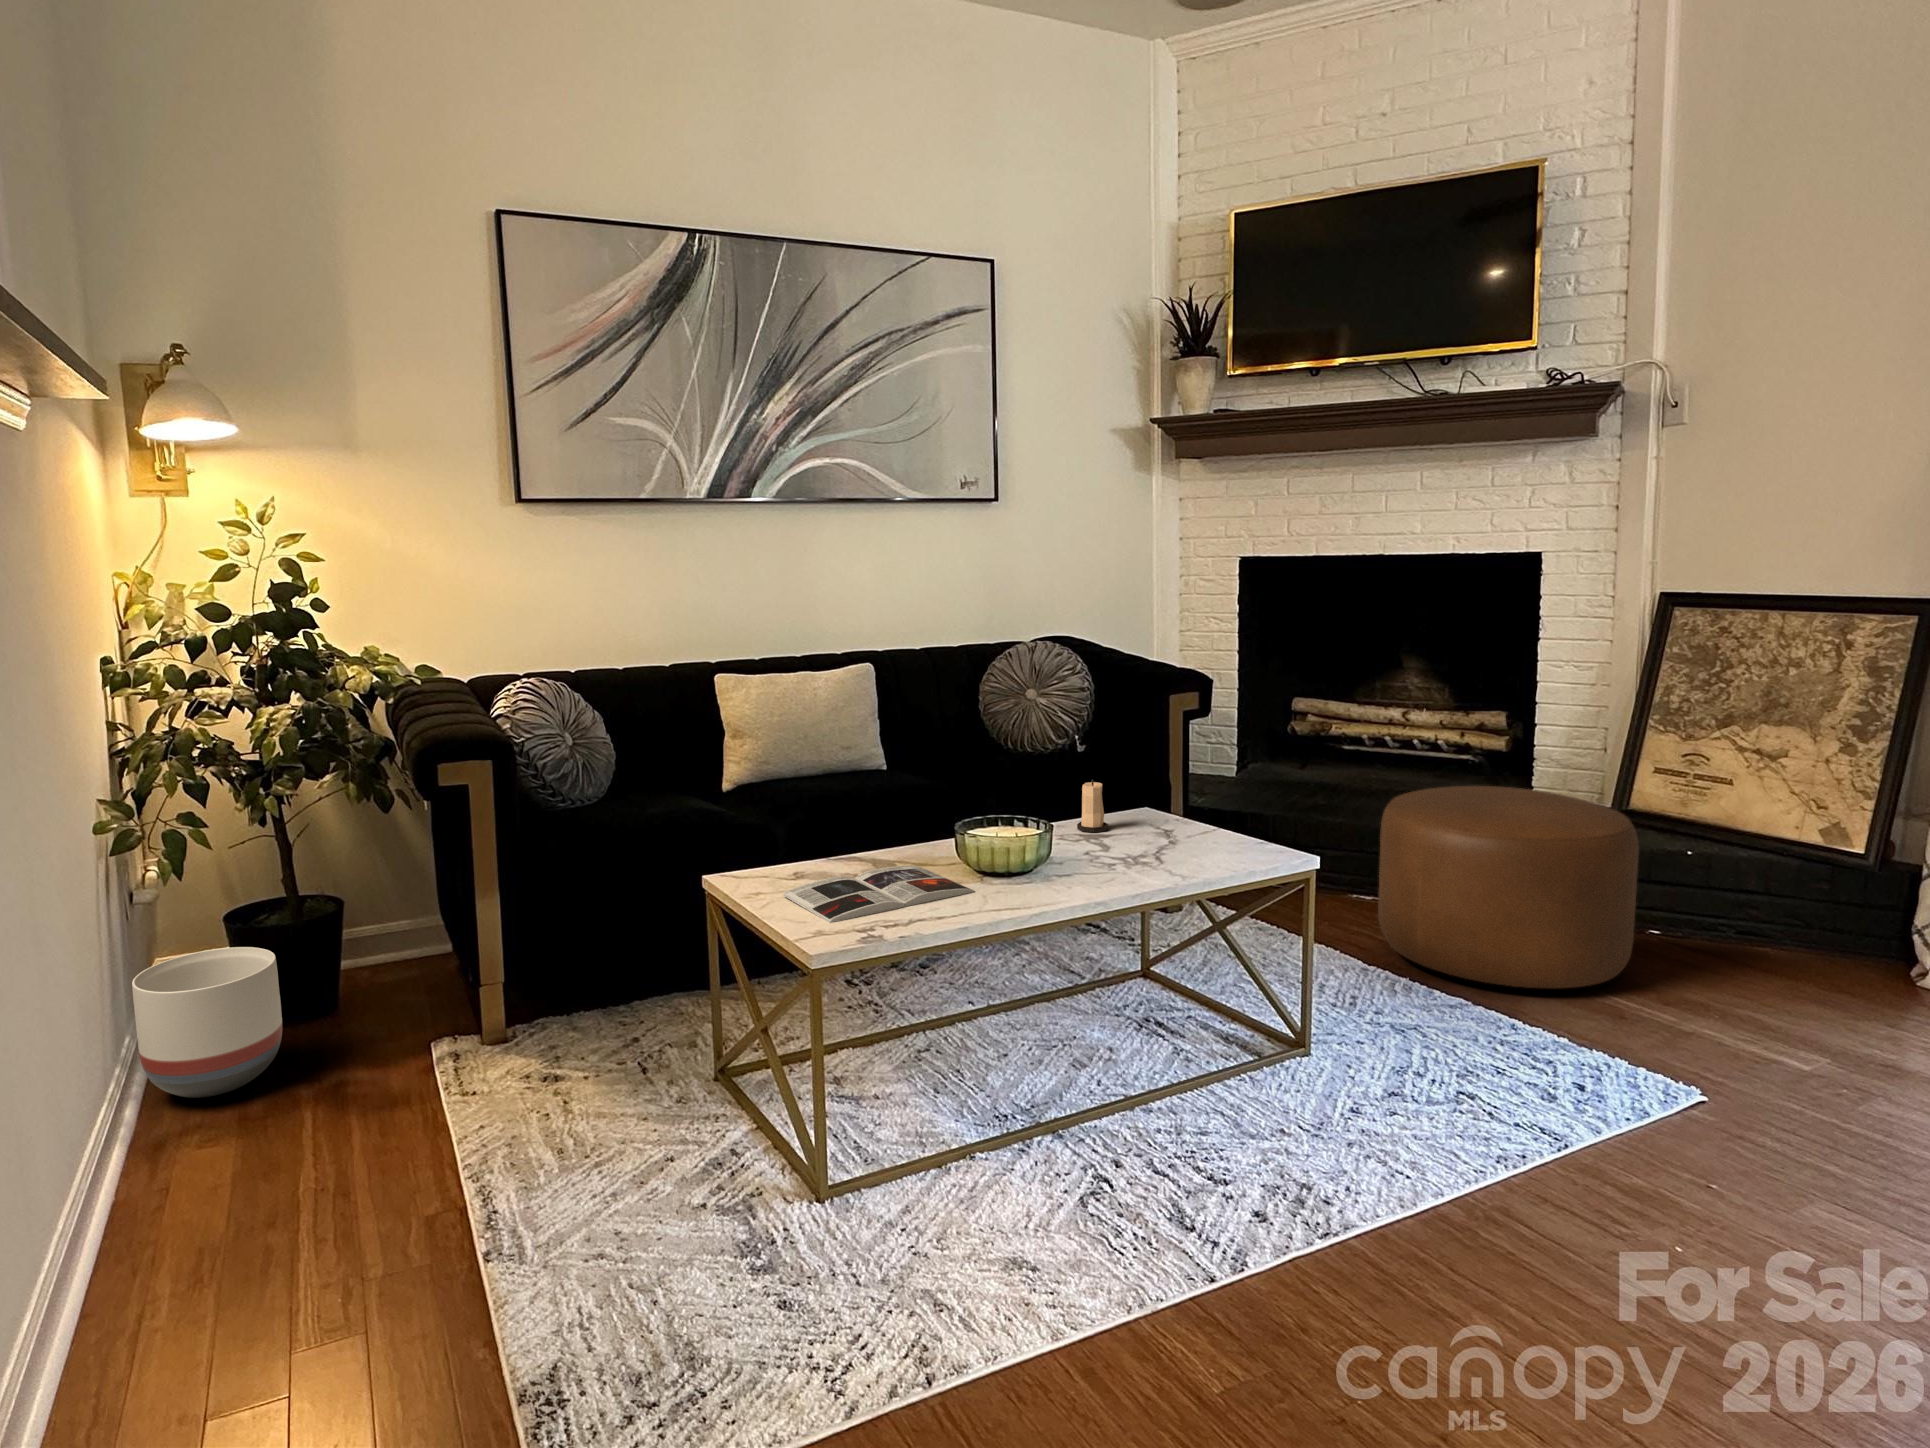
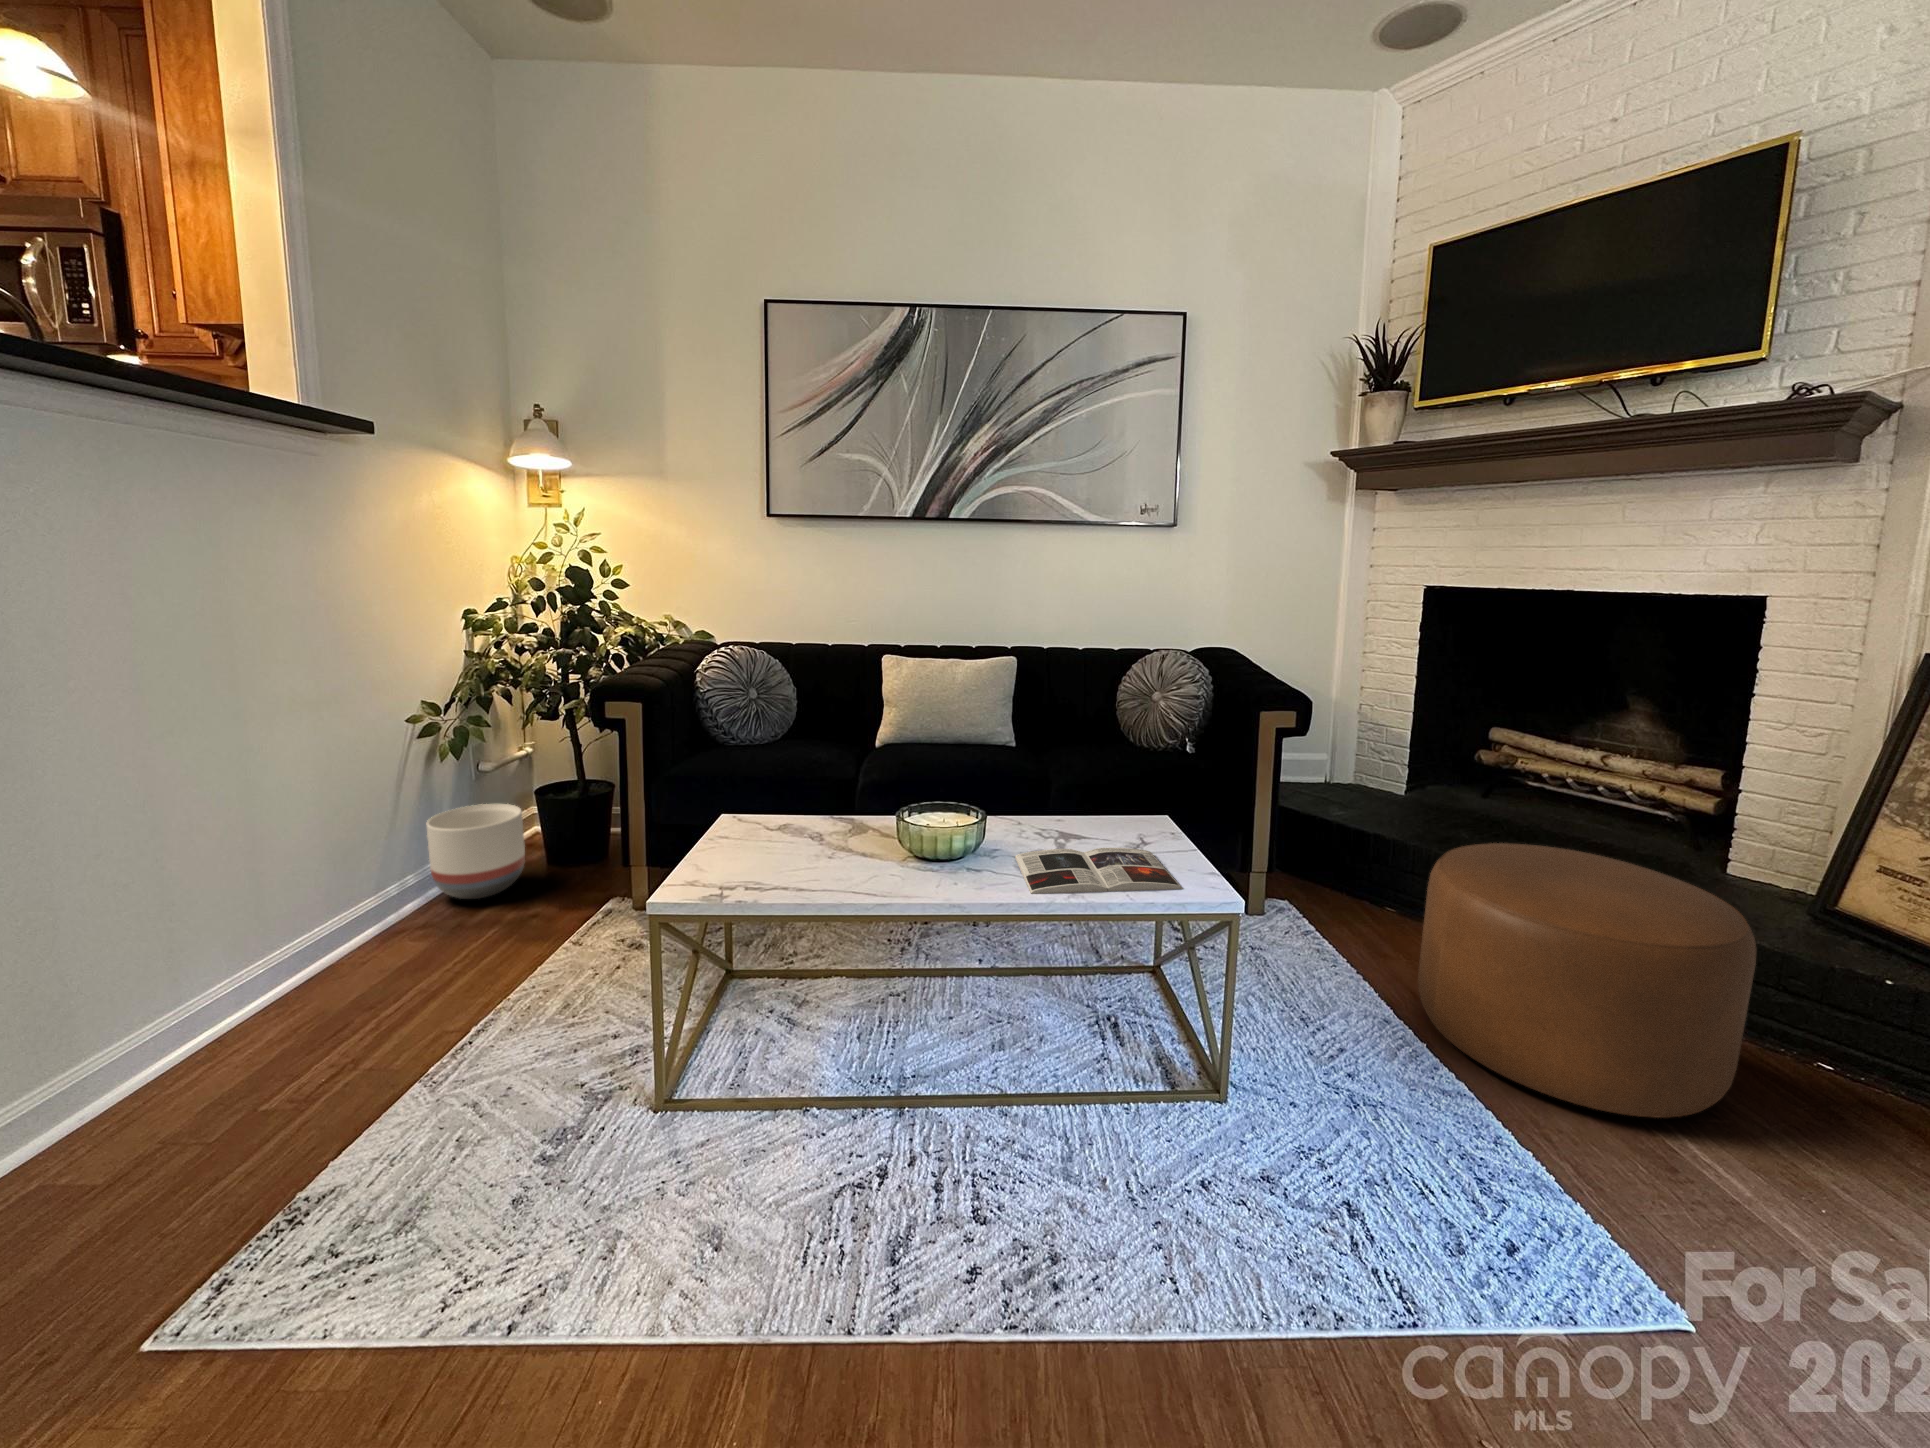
candle: present [1077,780,1108,833] -> none [1058,781,1084,832]
magazine: present [783,866,975,923] -> present [1015,848,1183,894]

